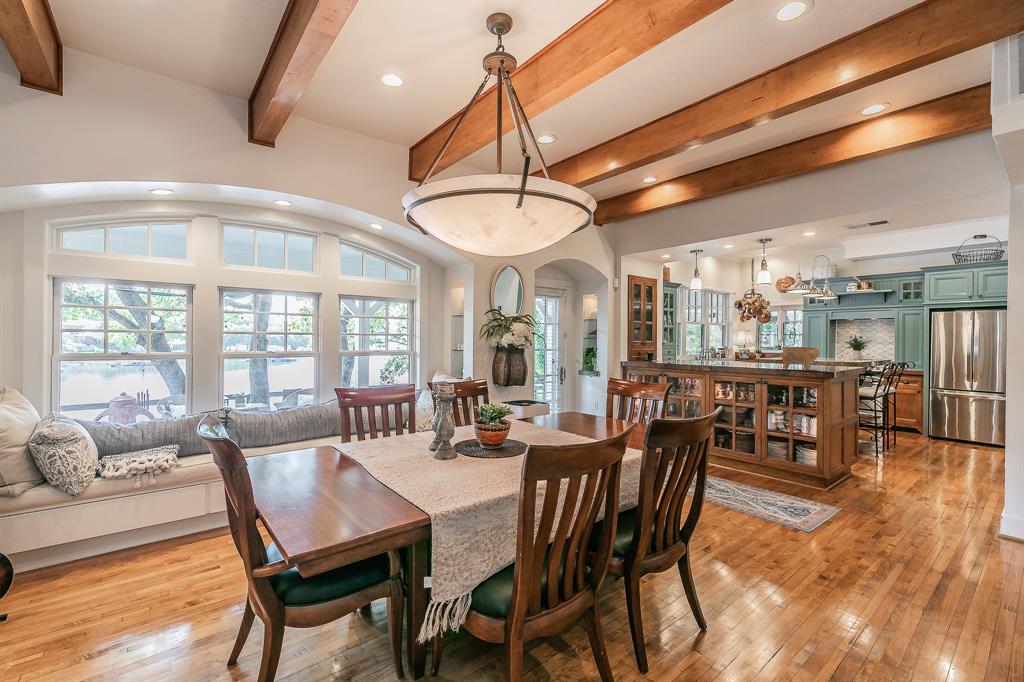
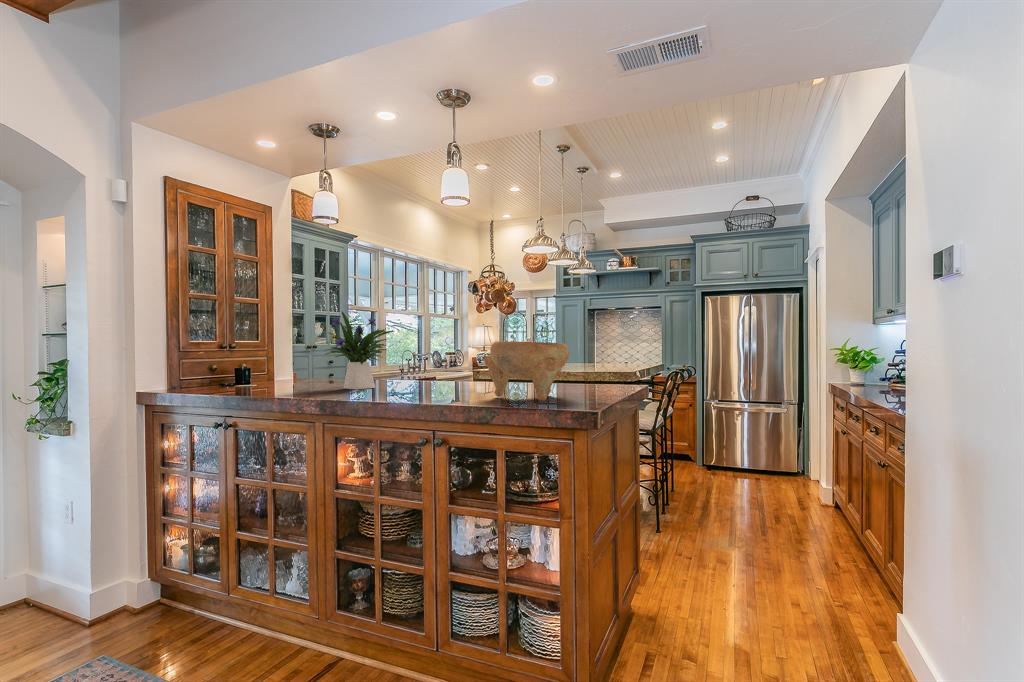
flower arrangement: present [845,335,870,359] -> present [326,312,393,389]

